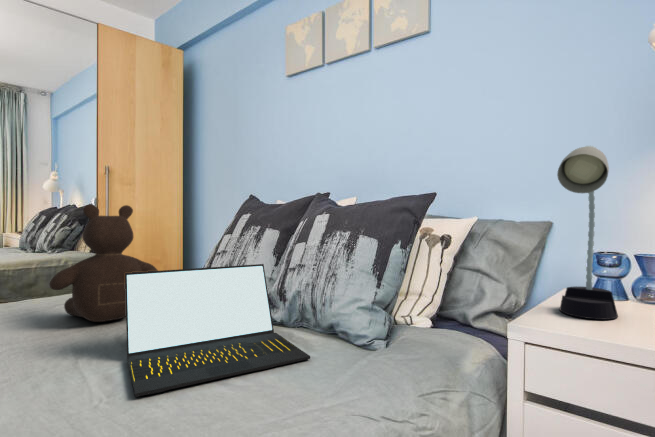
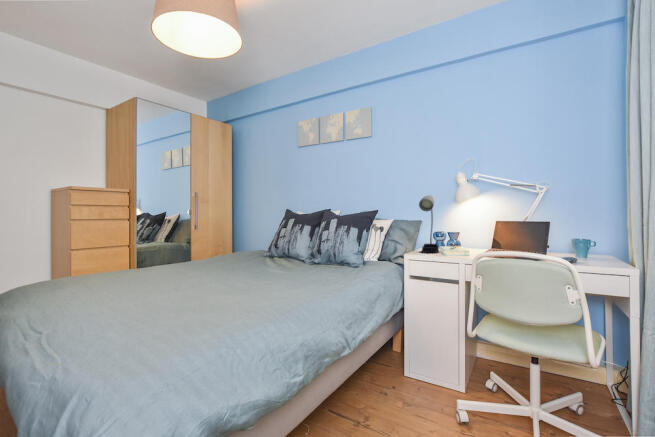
teddy bear: present [50,204,158,322] -> none [223,216,263,265]
laptop: present [125,264,310,397] -> none [269,239,339,277]

